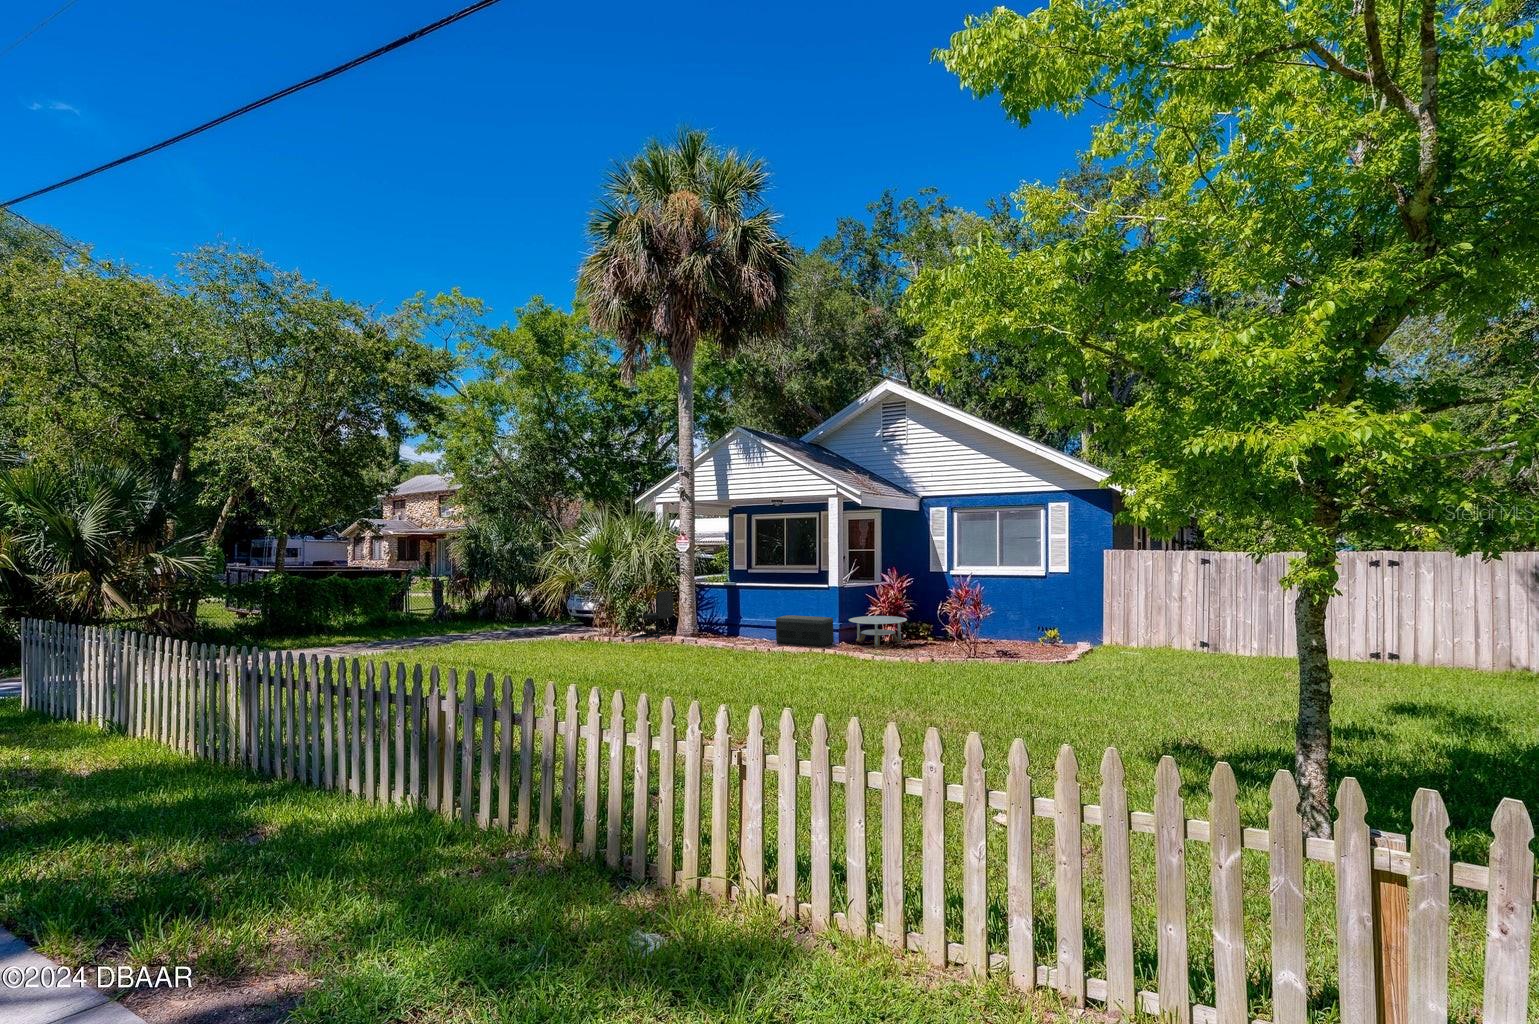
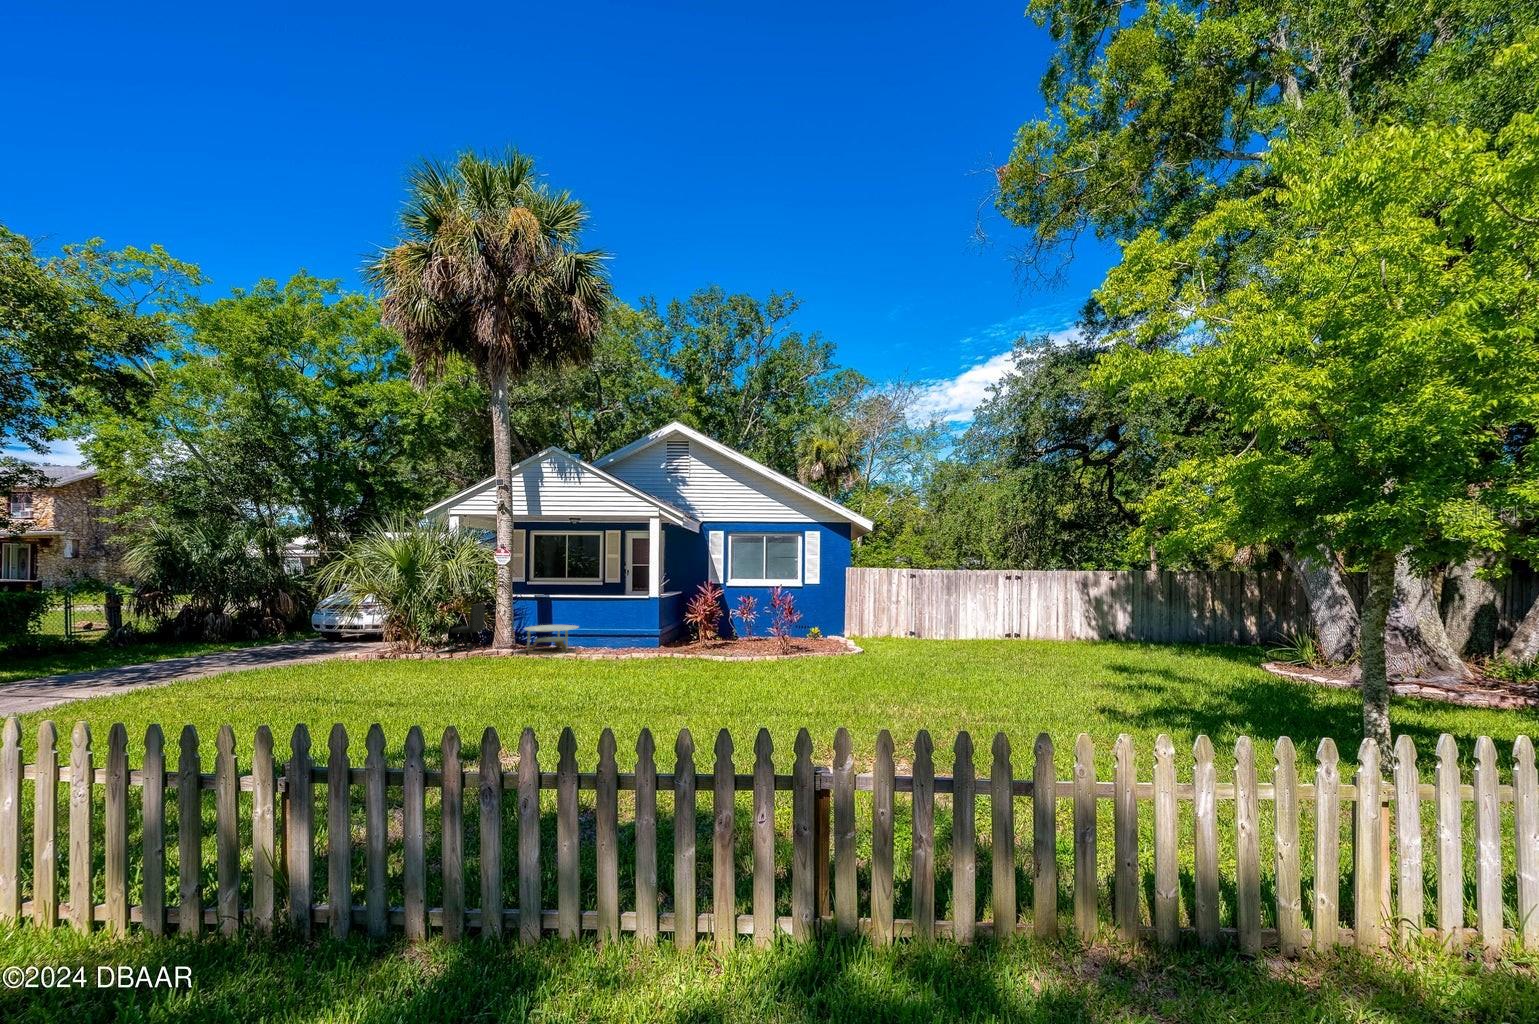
storage bench: present [776,615,834,646] -> none [602,624,655,650]
round table: present [849,616,907,647] -> present [525,625,578,651]

